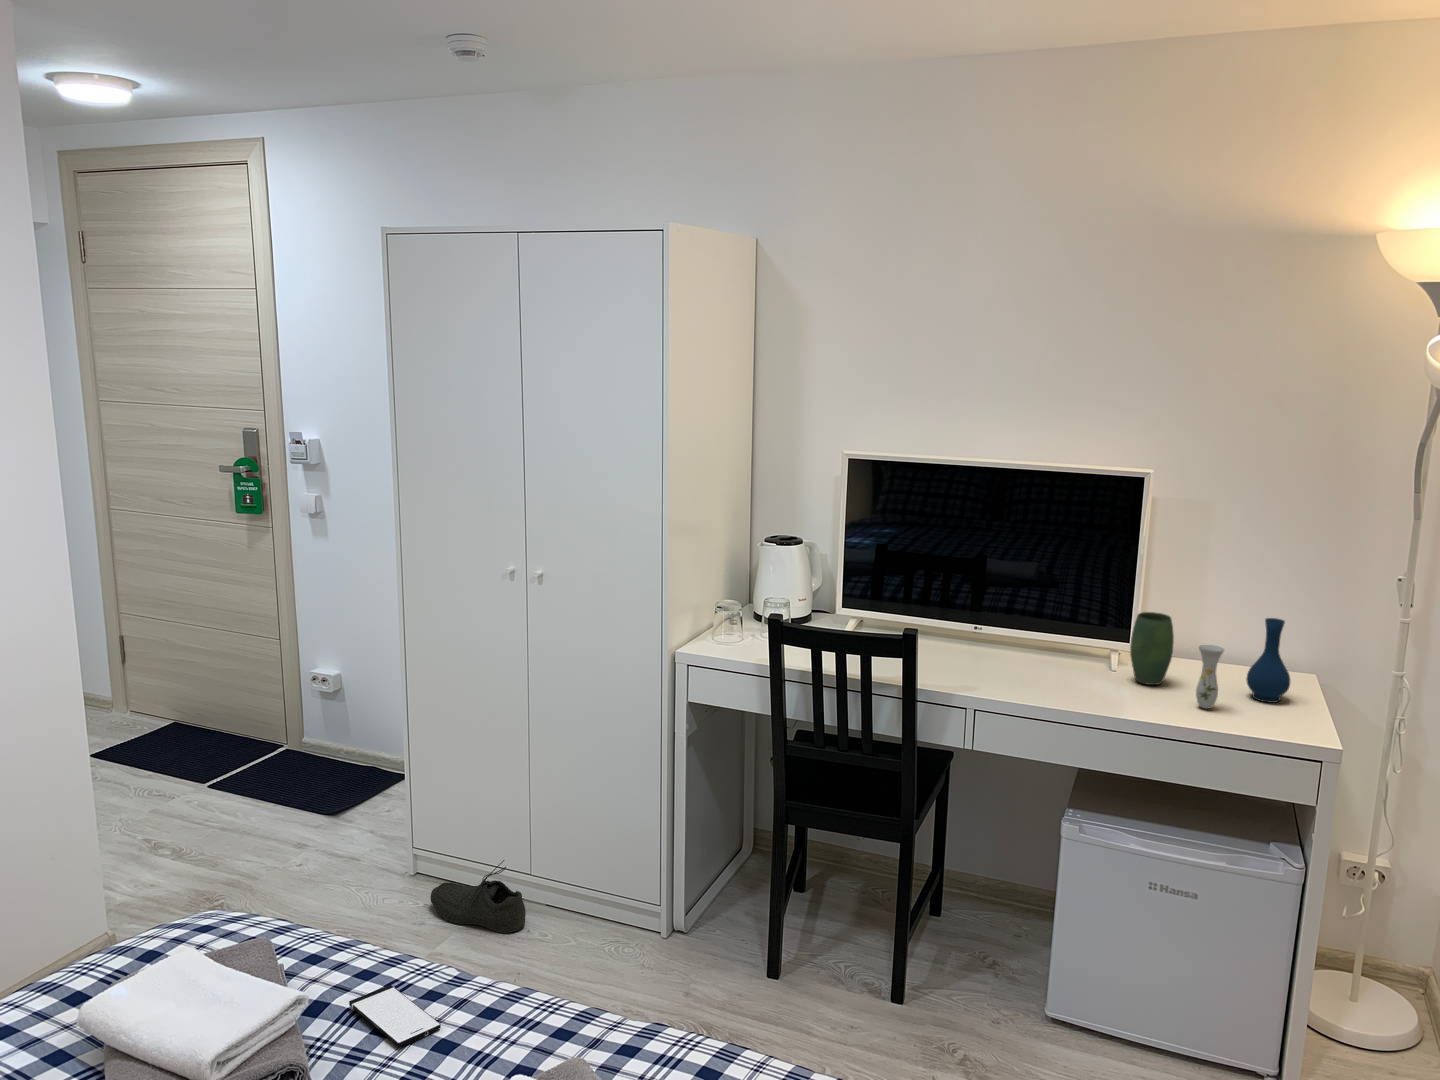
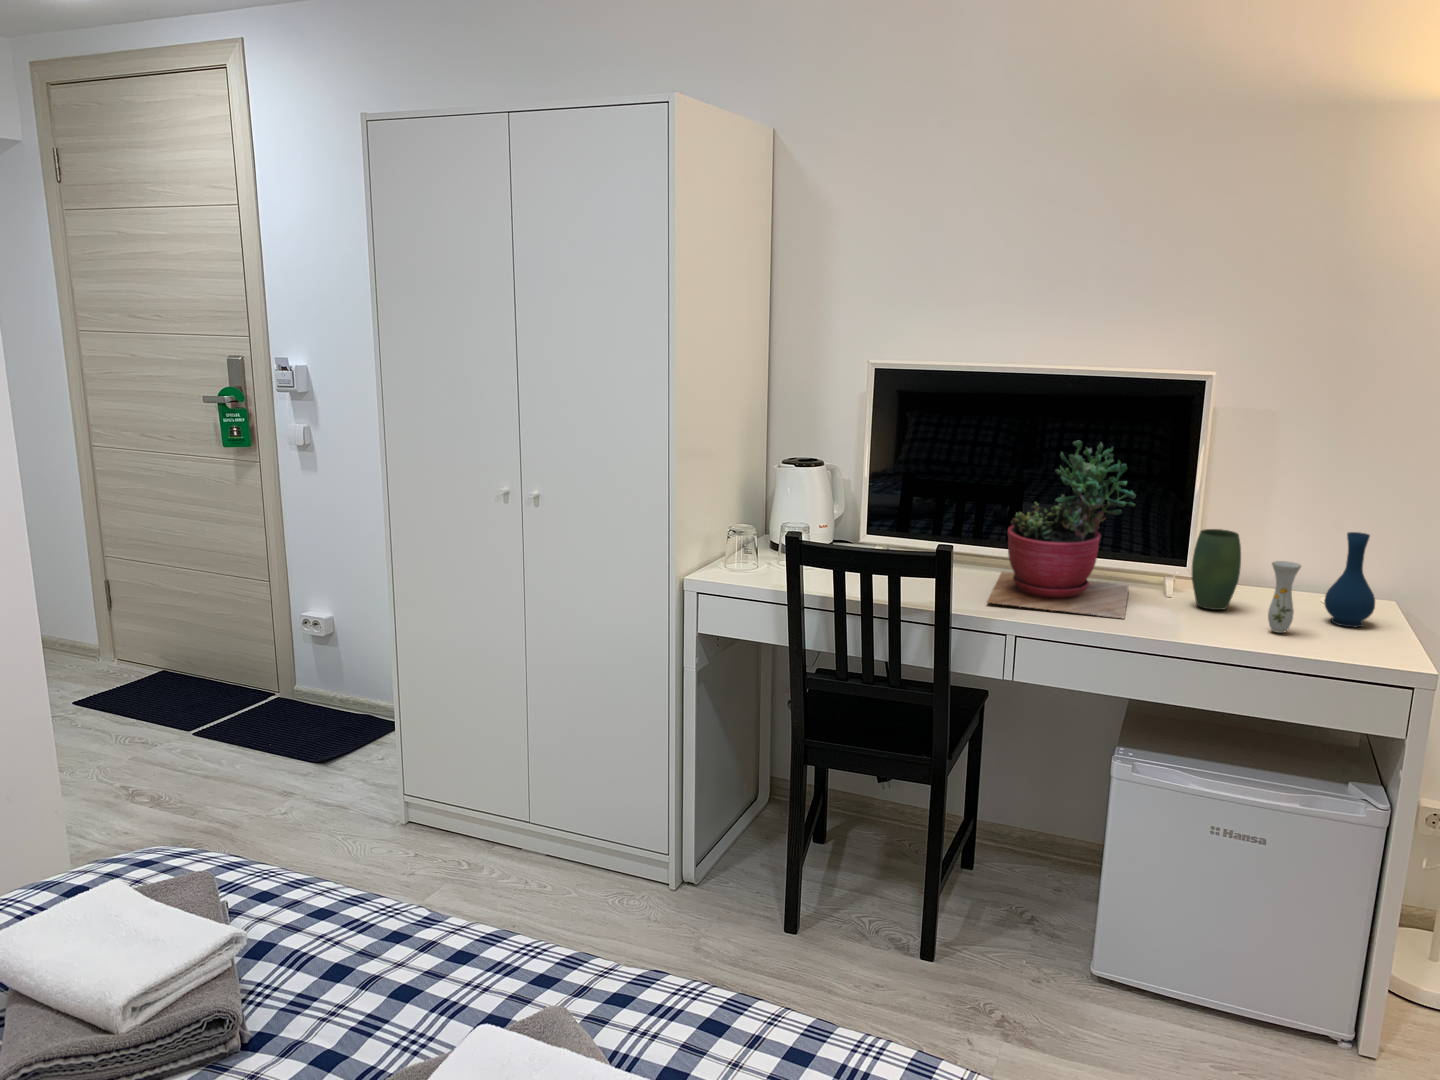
succulent plant: none [948,530,1081,694] -> present [987,441,1136,619]
shoe: present [430,860,526,933] -> none [420,807,522,885]
smartphone: present [349,985,441,1047] -> none [299,925,402,992]

